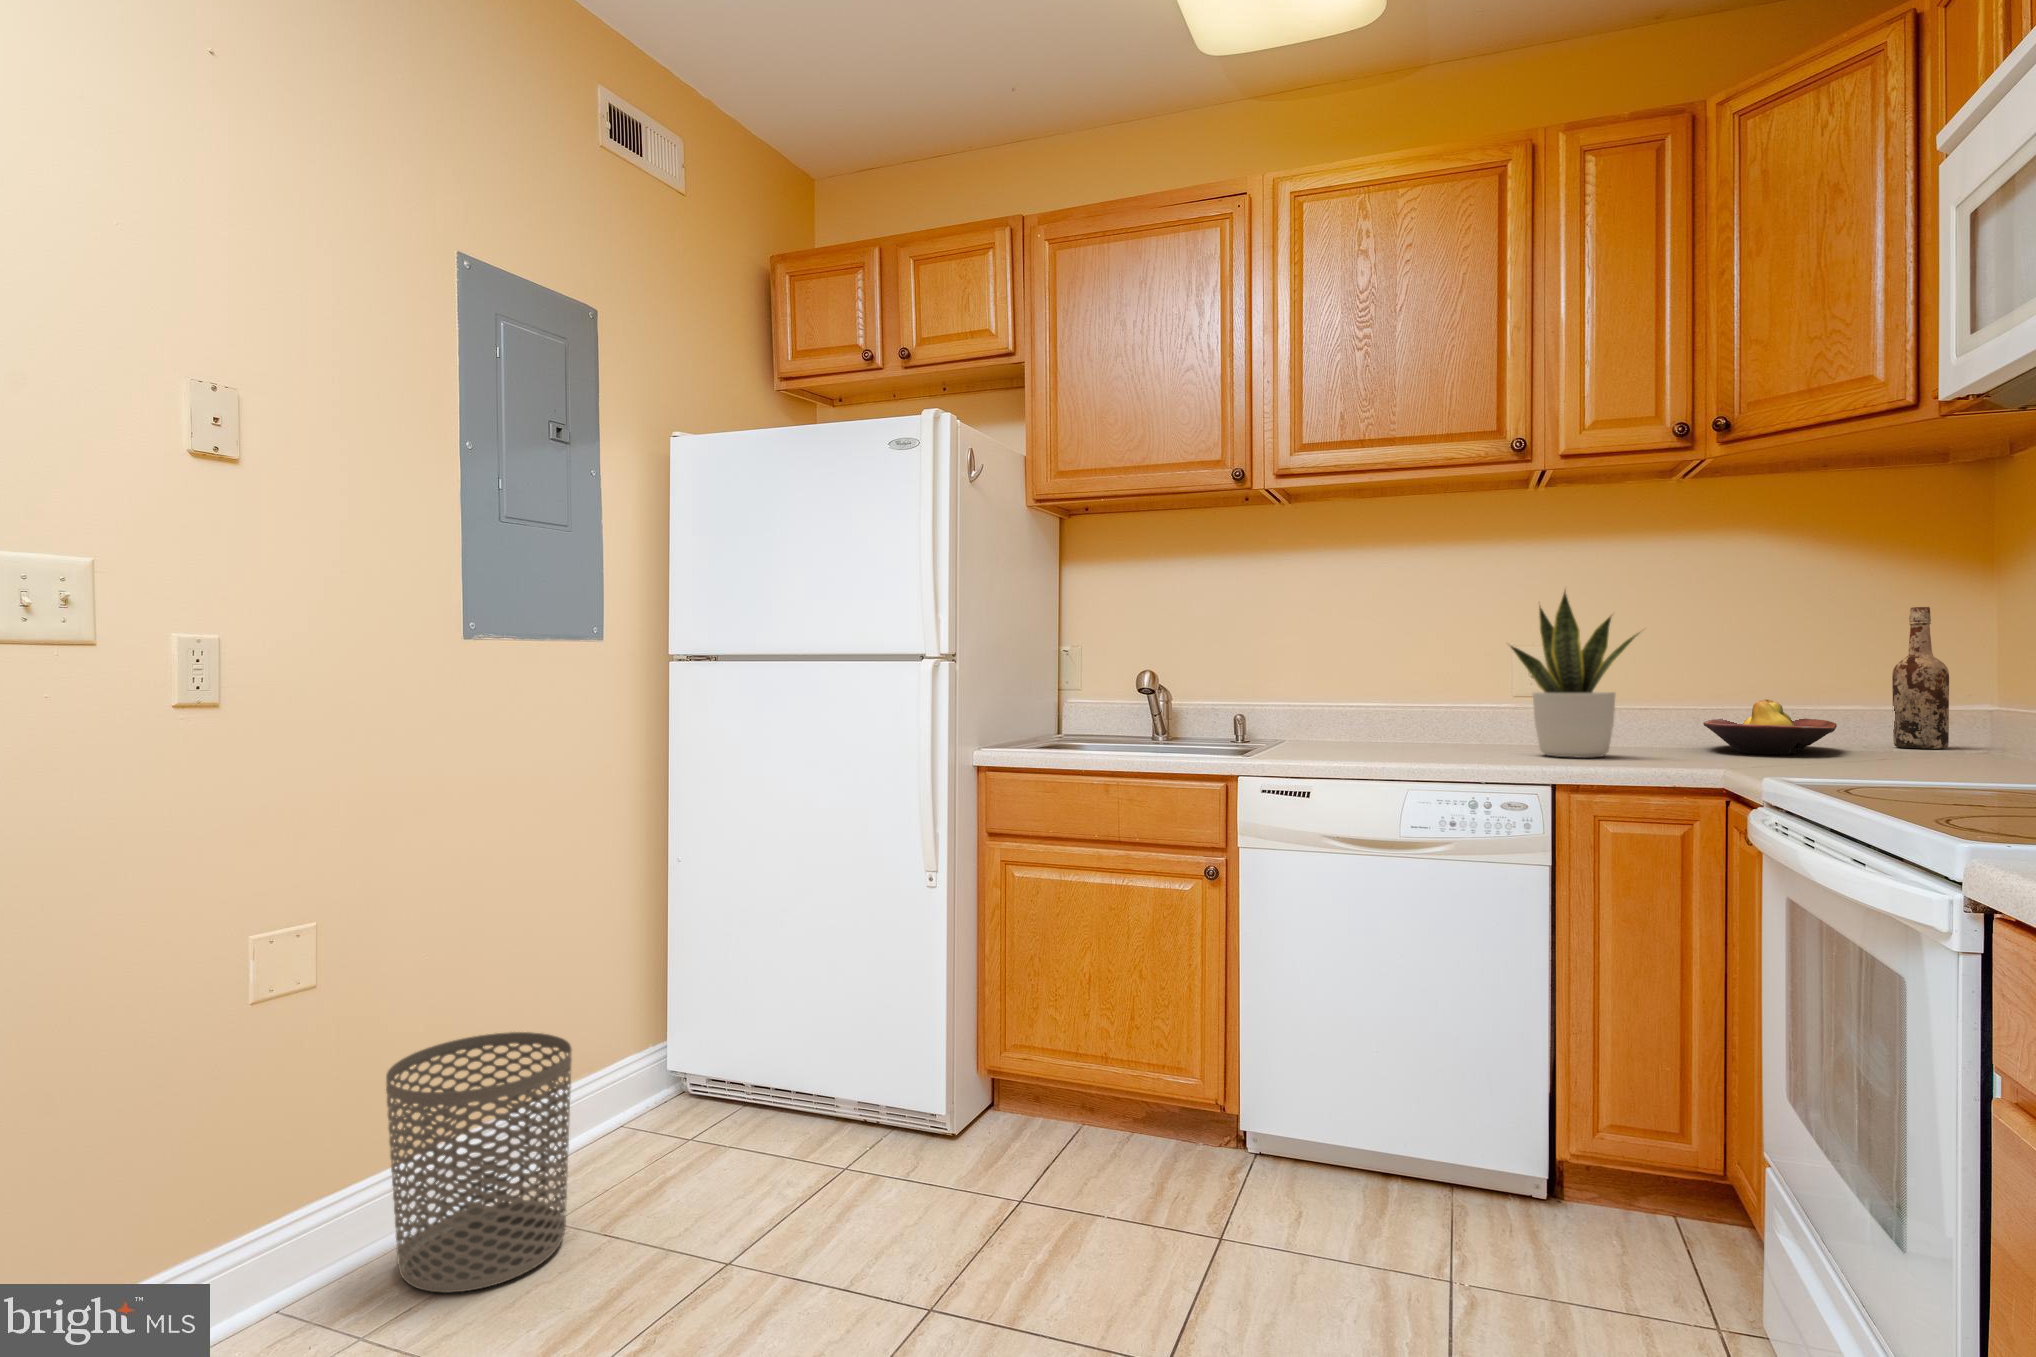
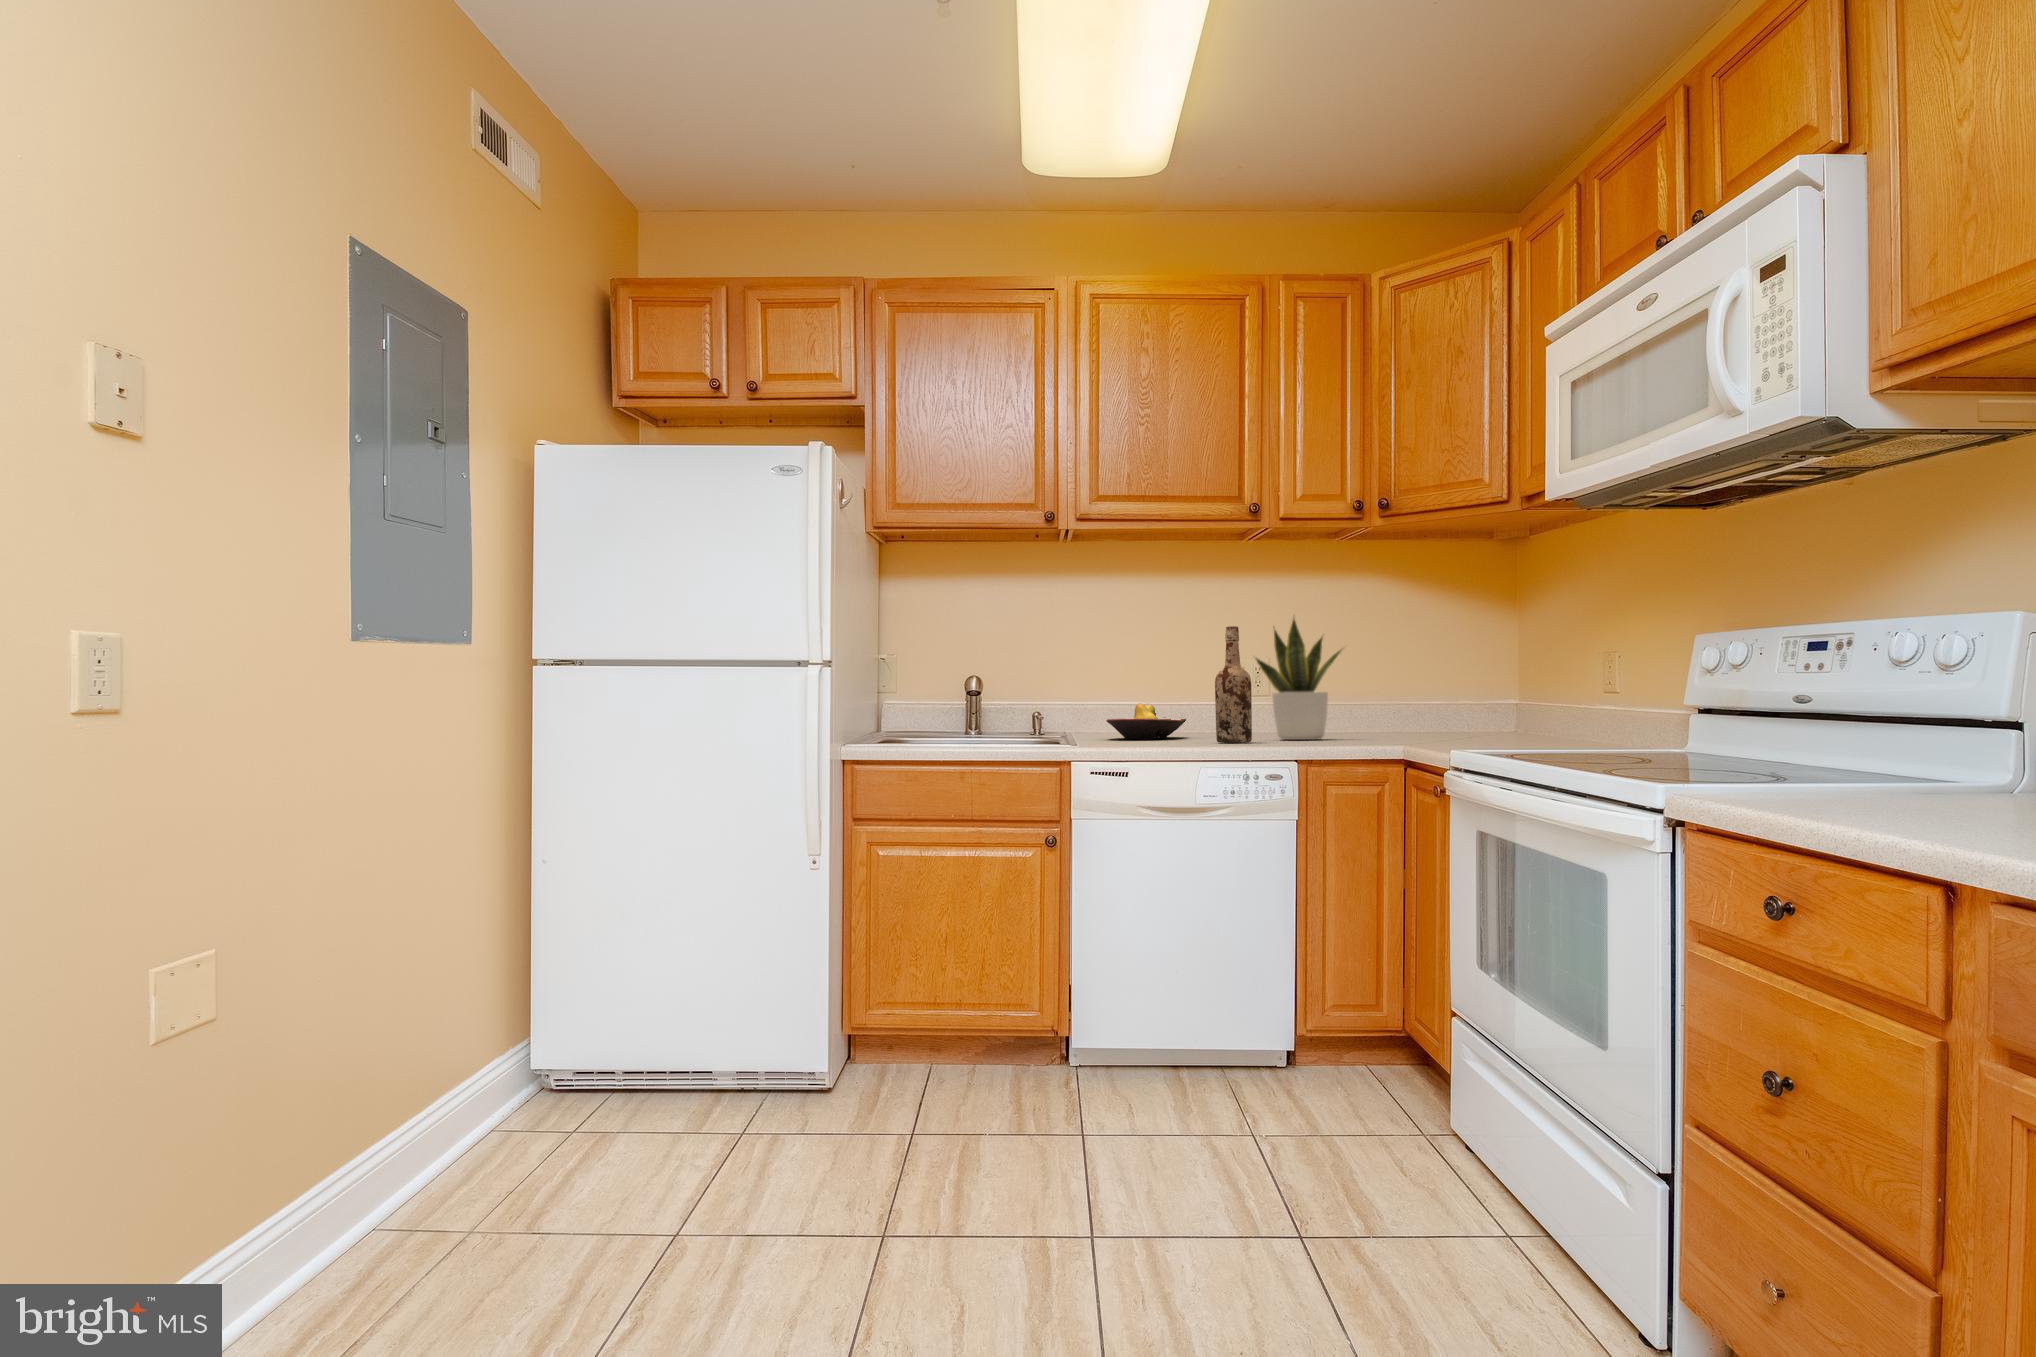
wine bottle: present [1892,607,1949,749] -> present [1215,626,1252,743]
fruit bowl: present [1703,699,1837,755] -> present [1106,703,1186,740]
waste bin: present [386,1032,572,1292] -> none [339,1022,524,1270]

